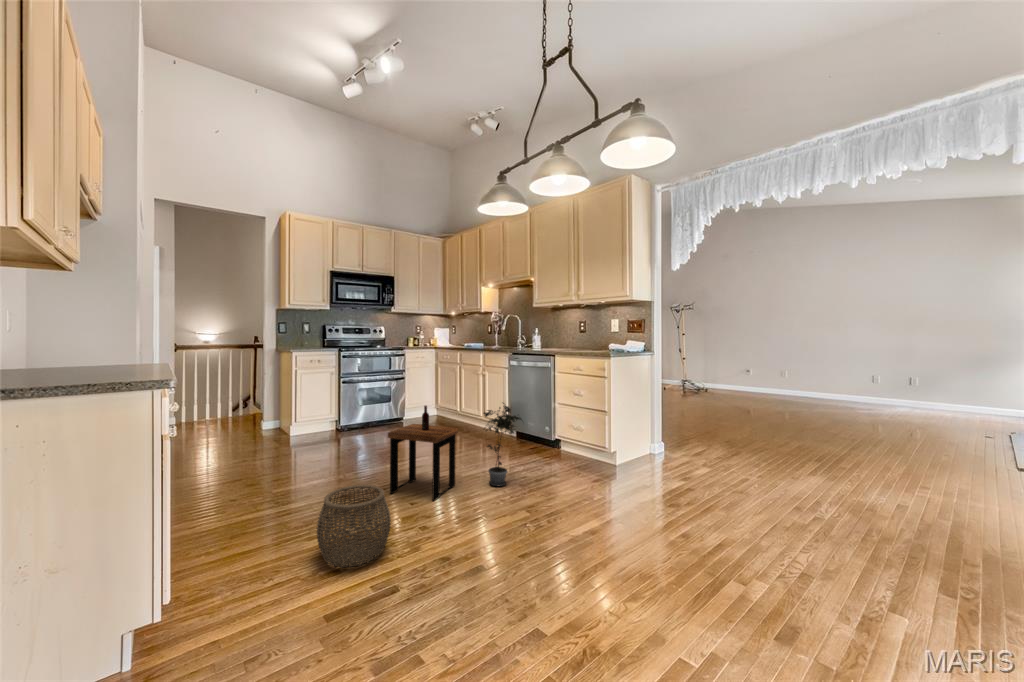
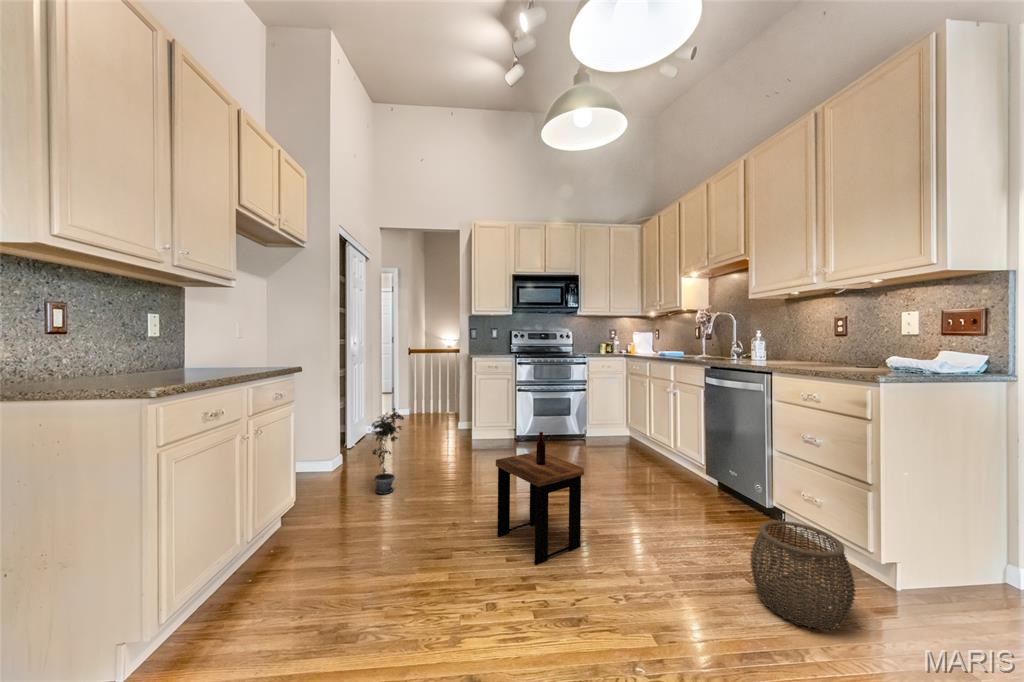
potted plant: present [484,403,522,486] -> present [372,408,404,494]
woven basket: present [317,485,391,568] -> present [750,521,856,630]

